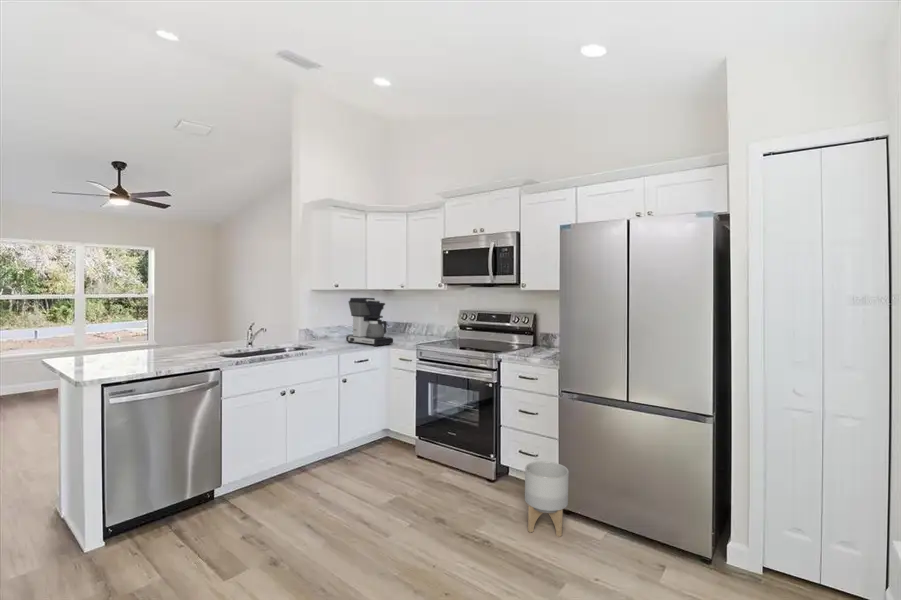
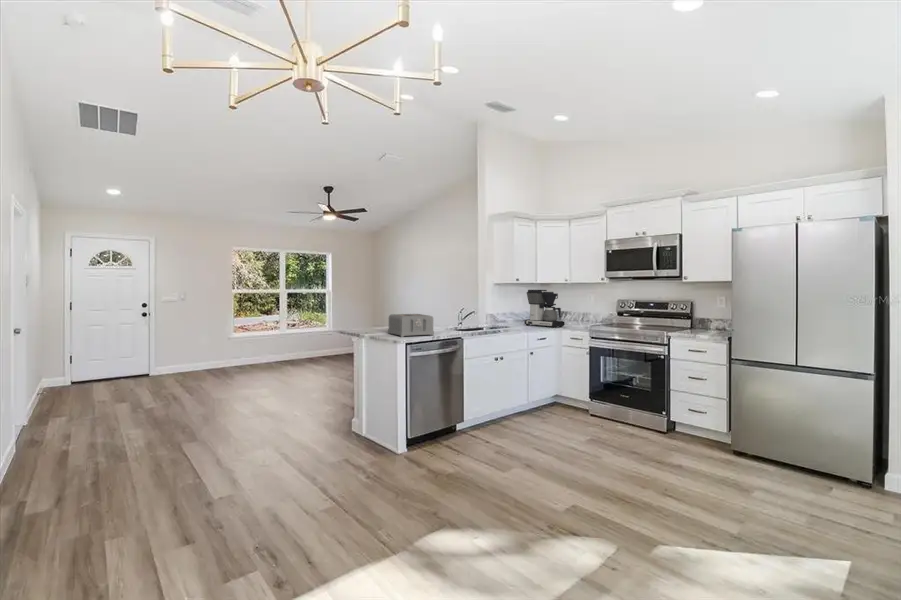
toaster: none [109,333,172,369] -> present [388,314,434,337]
planter: present [525,461,569,537] -> none [705,413,744,468]

